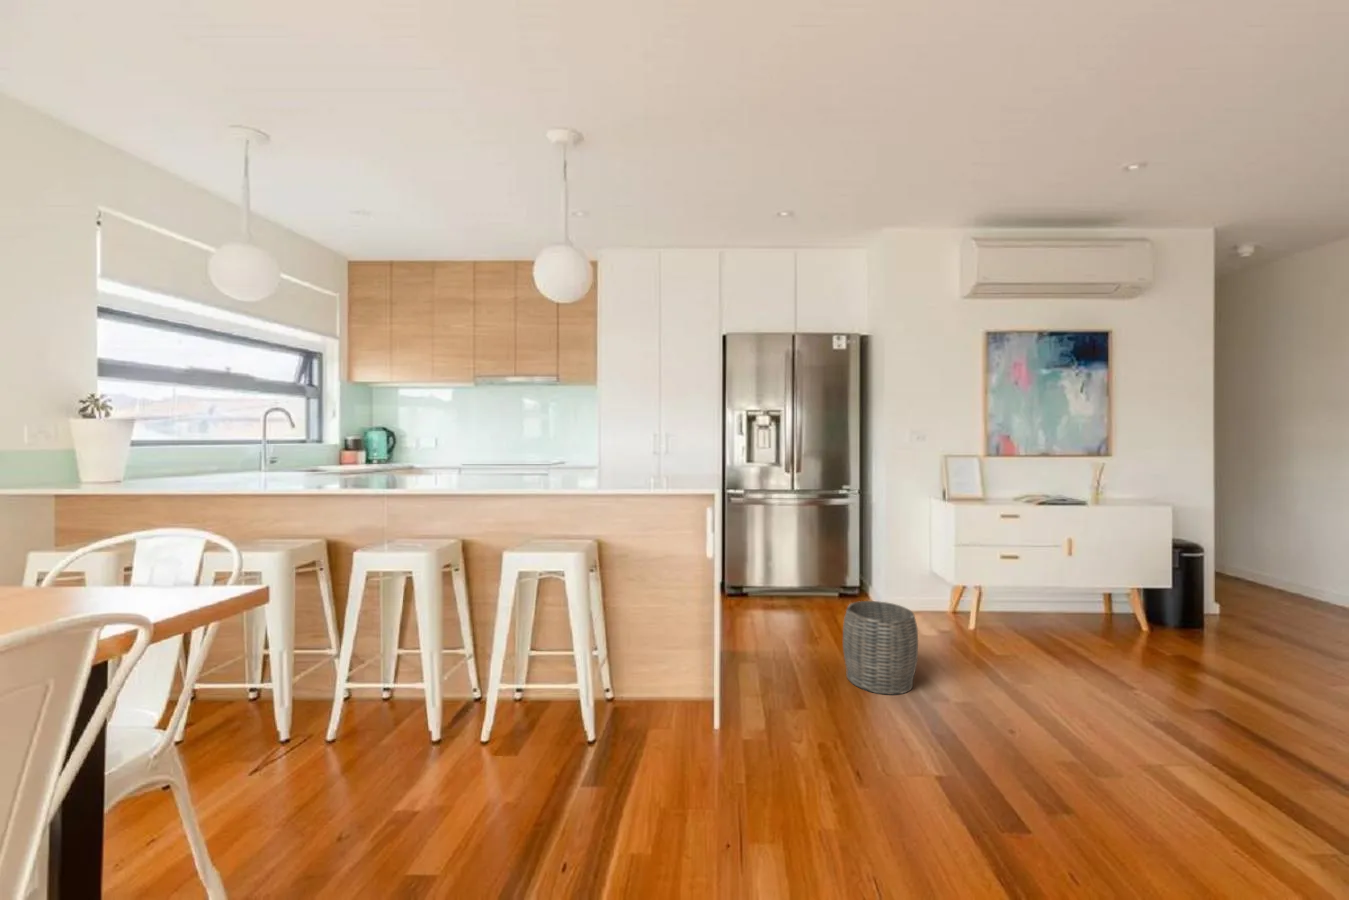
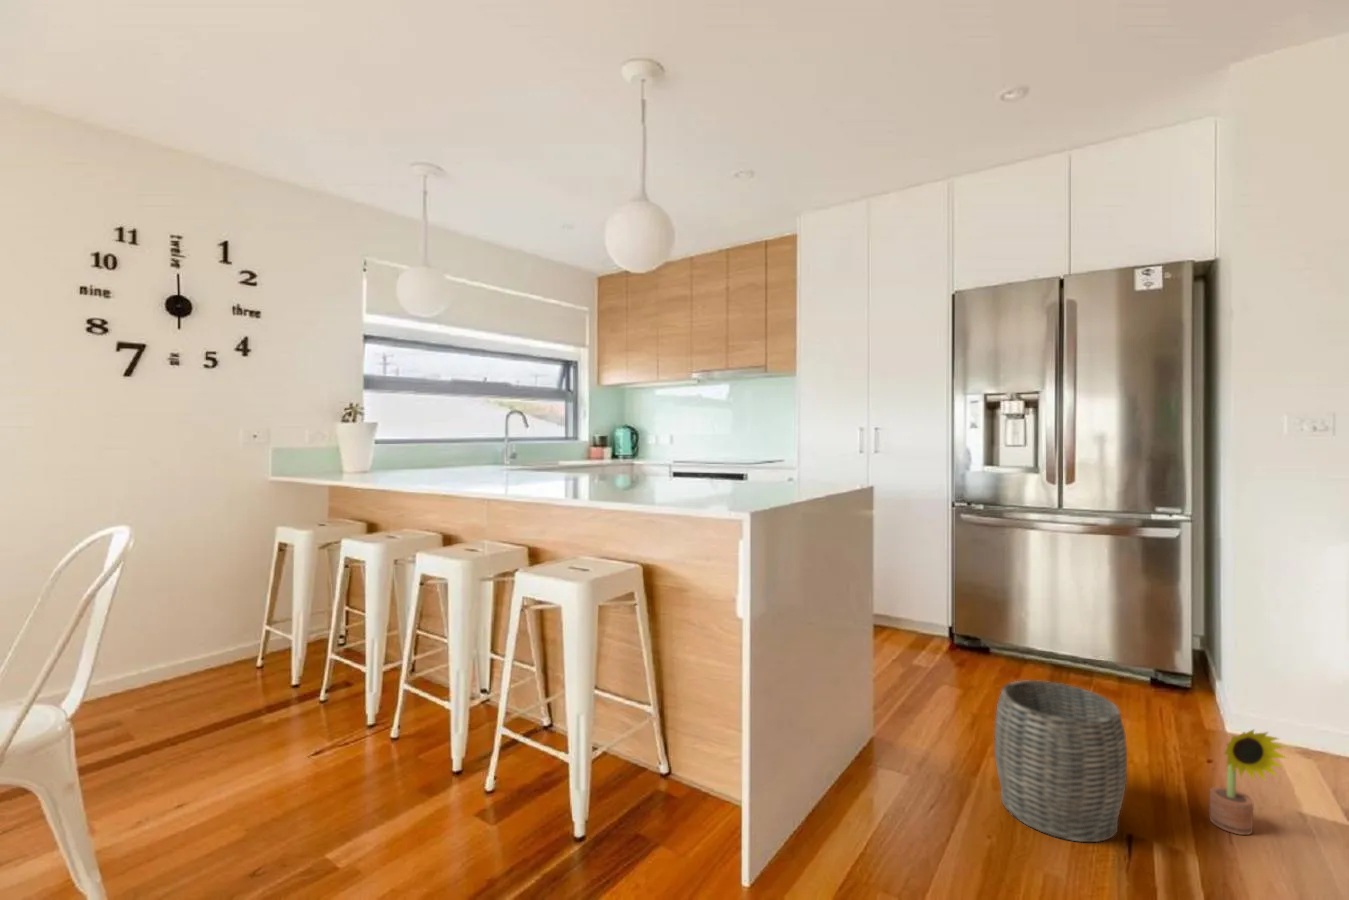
decorative plant: none [932,605,968,664] -> present [1210,730,1285,835]

